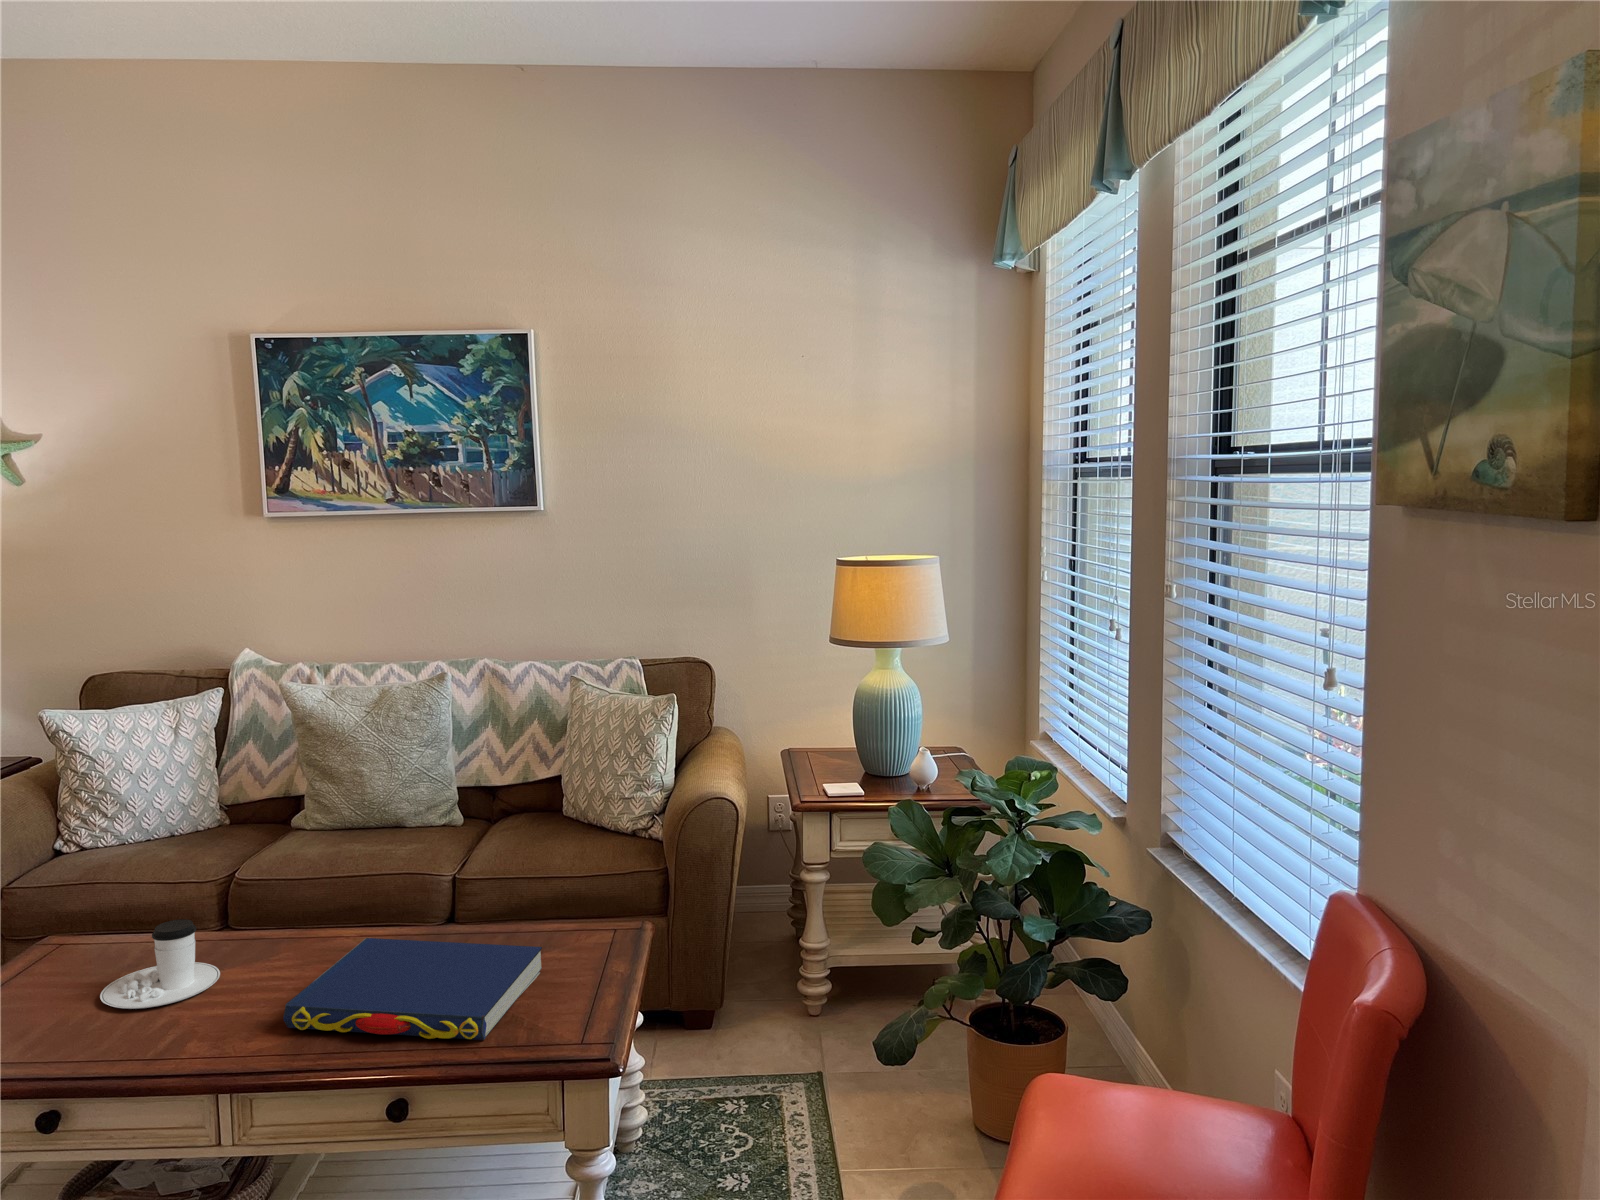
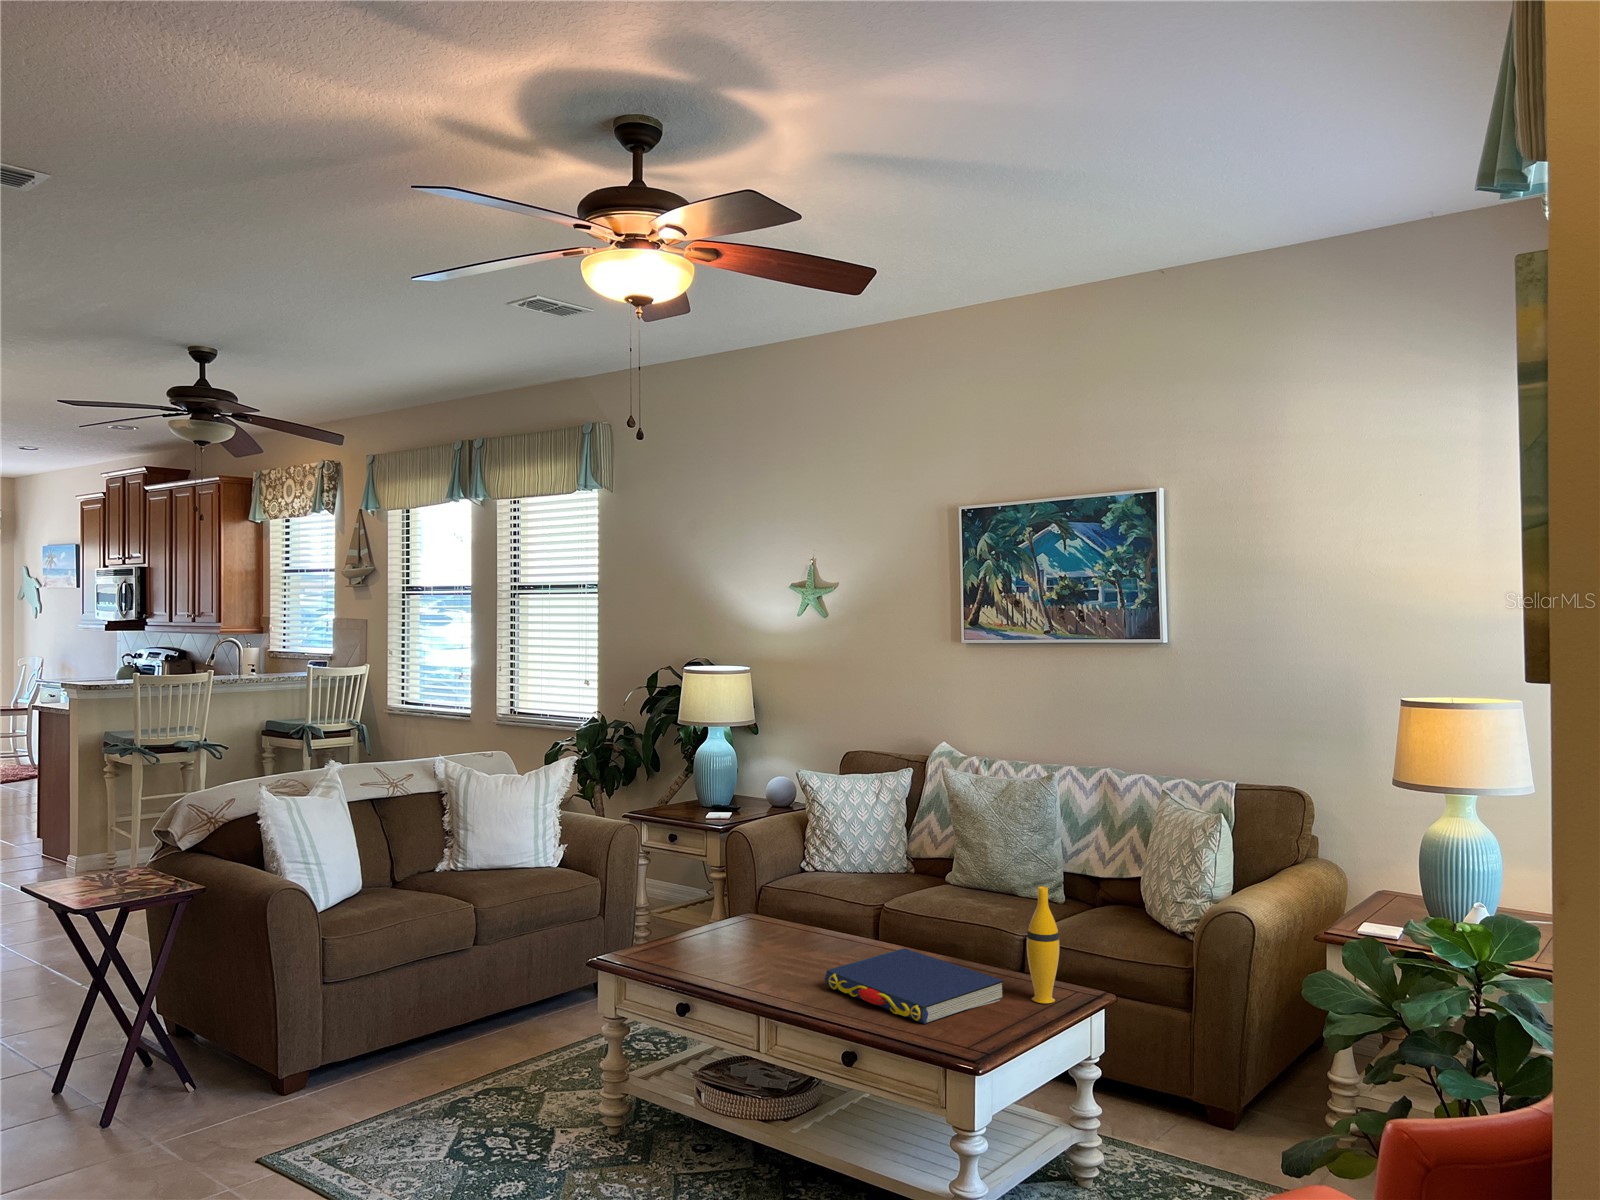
vase: none [568,818,608,962] -> present [1027,886,1060,1004]
coffee cup: present [100,919,220,1009] -> none [754,908,822,959]

